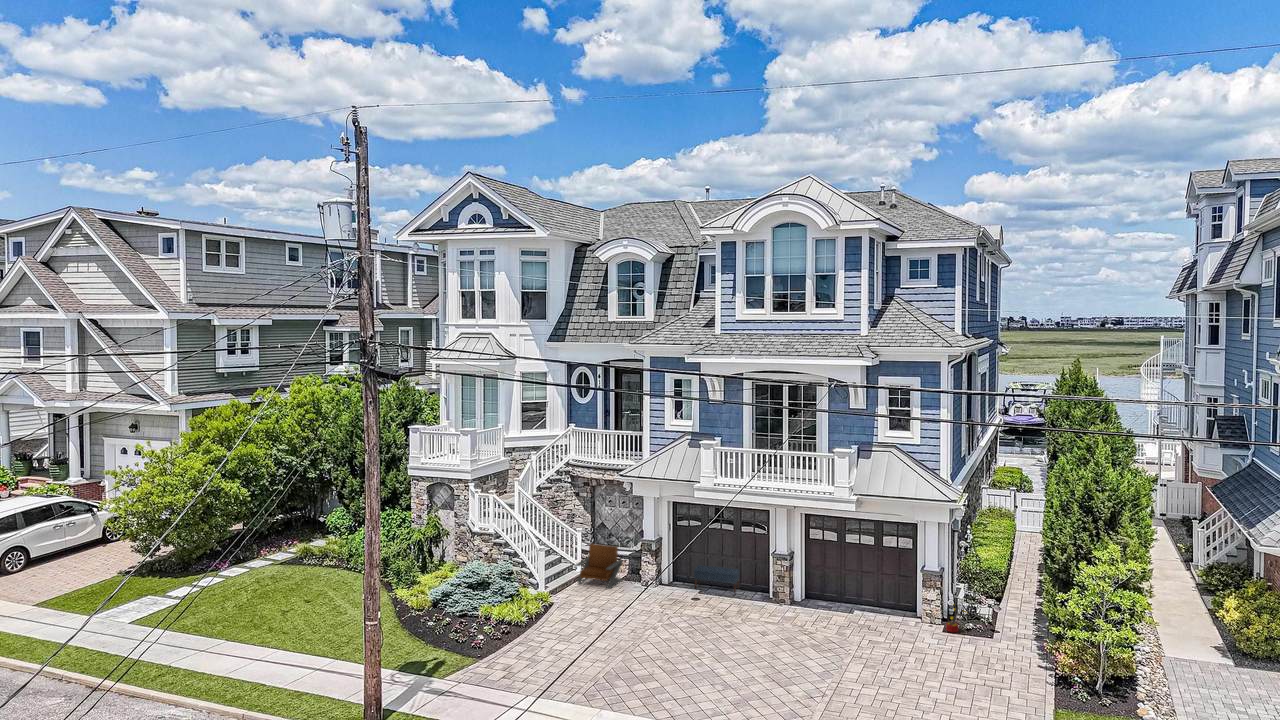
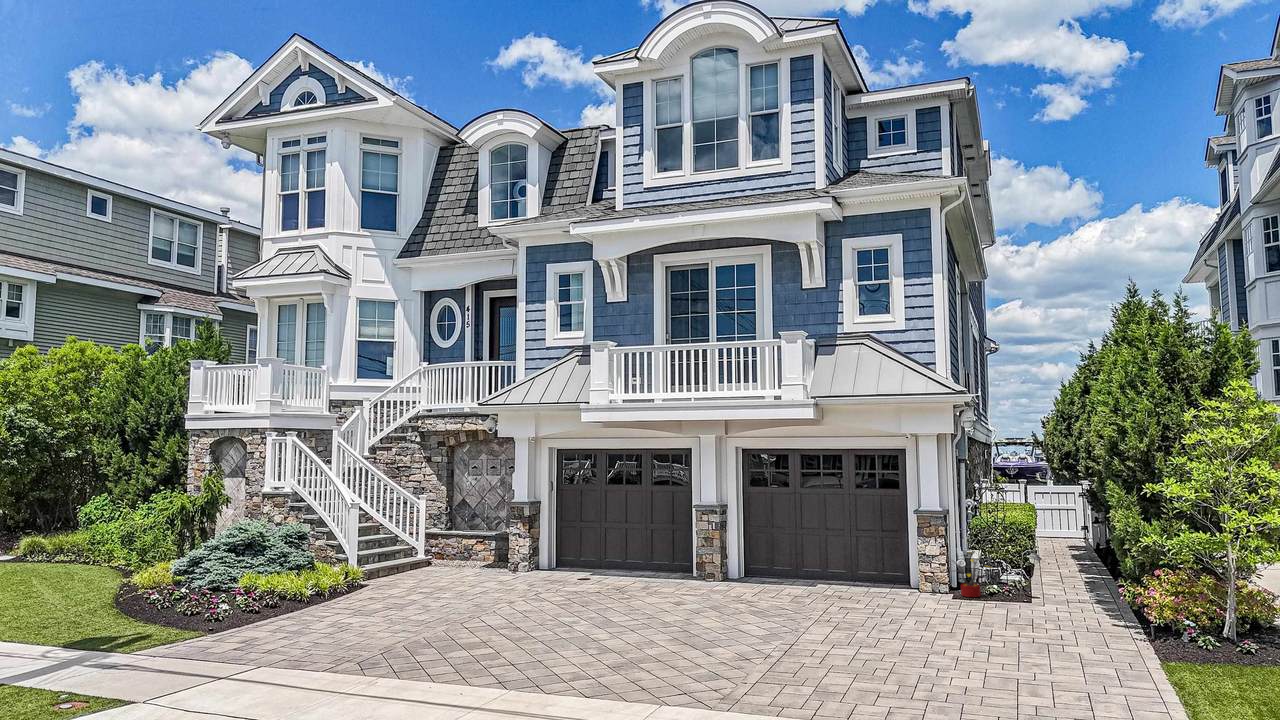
lounge chair: present [576,543,623,589] -> none [411,517,485,576]
bench: present [694,565,740,593] -> none [585,540,653,575]

